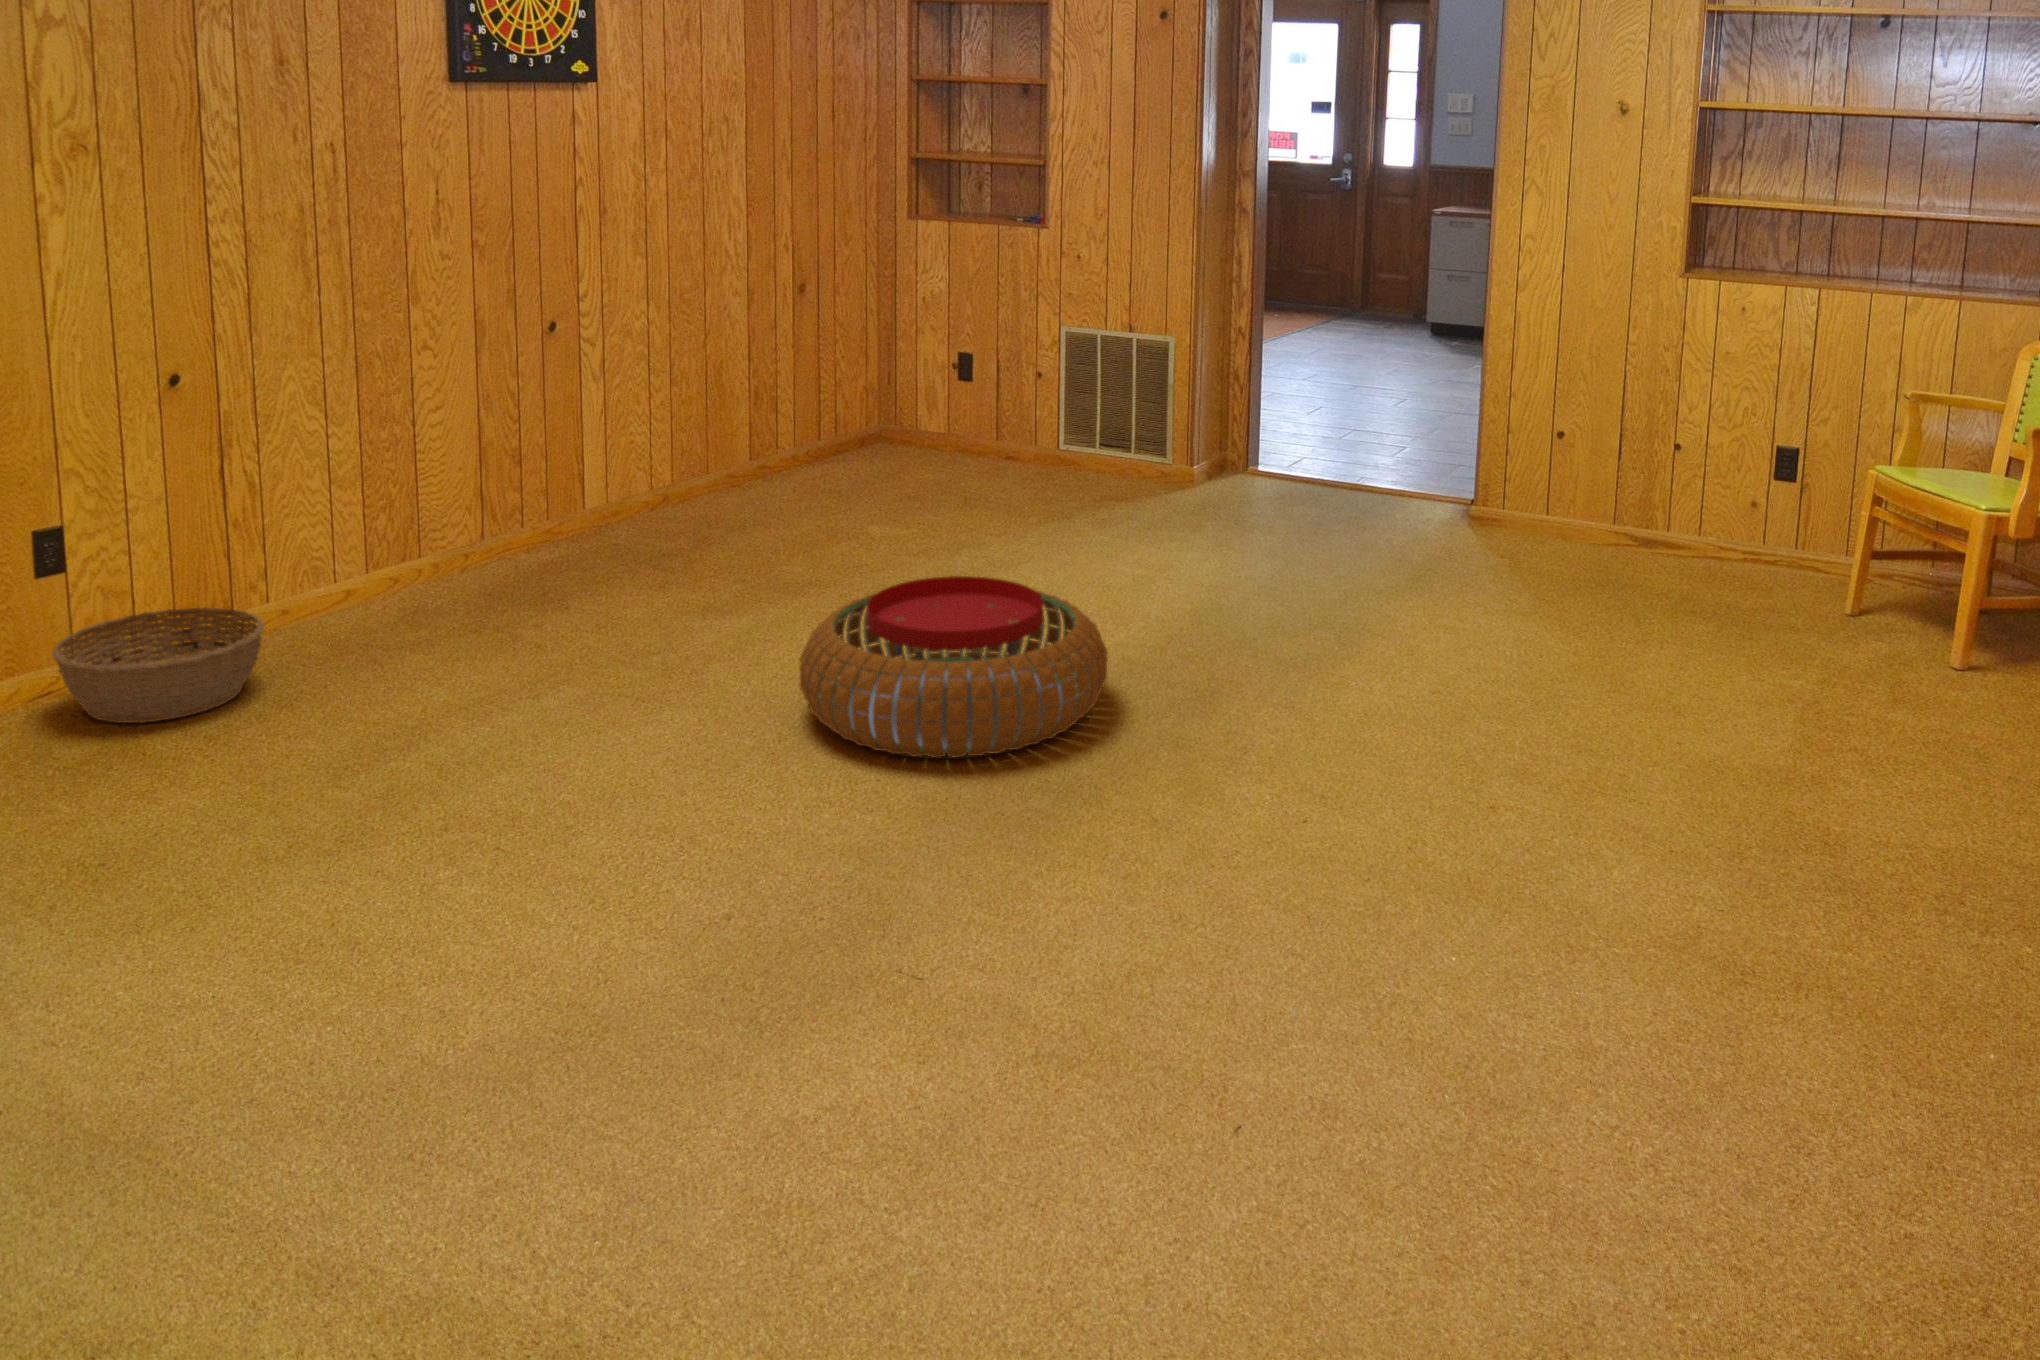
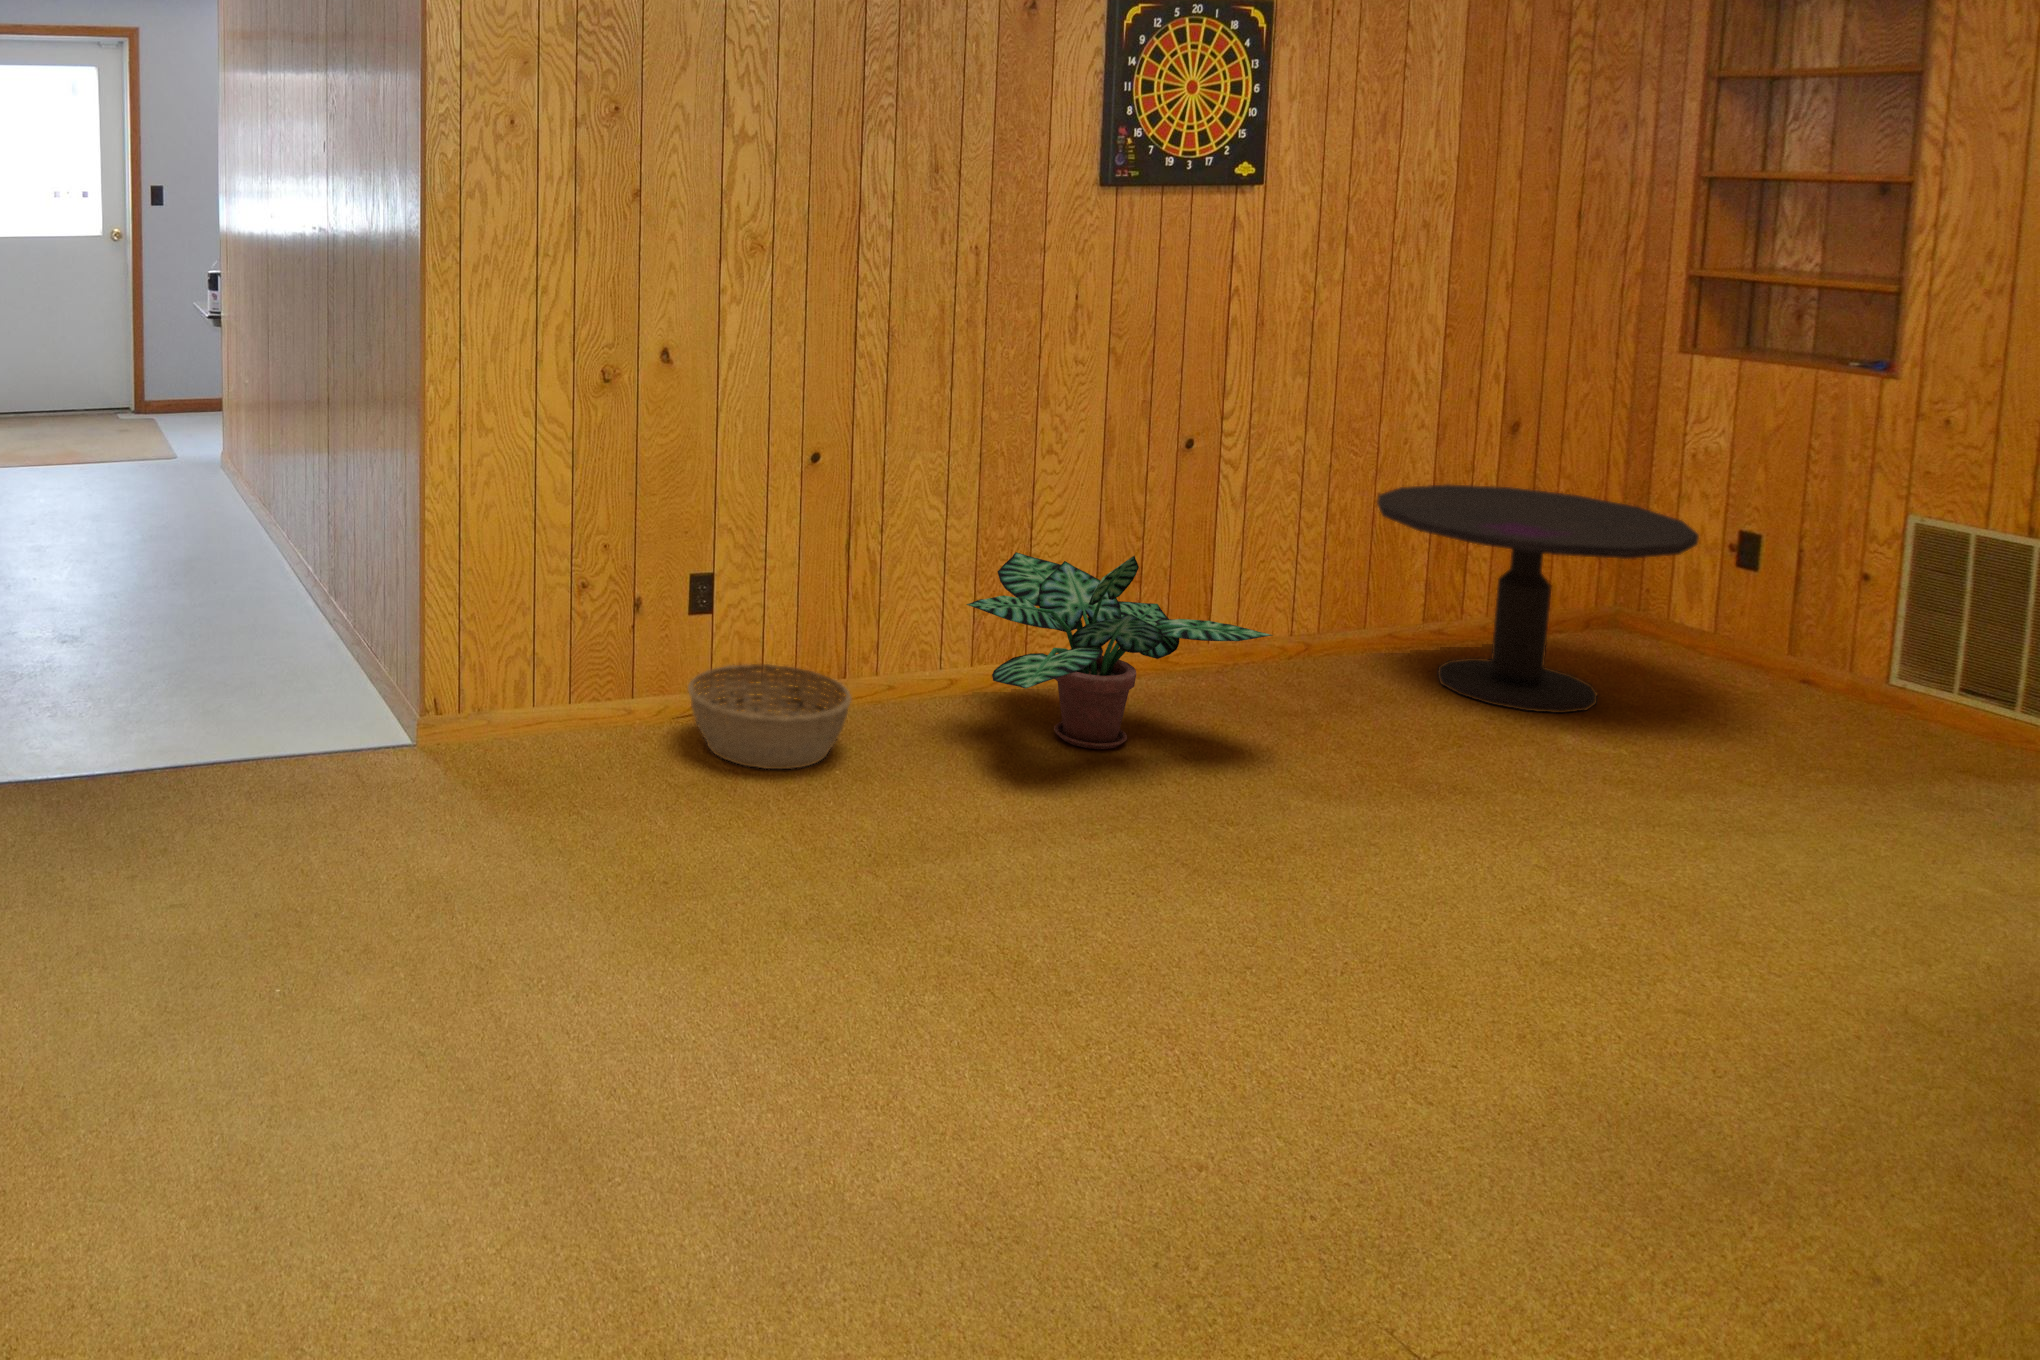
side table: none [715,335,944,510] -> present [1377,485,1699,713]
potted plant: none [375,428,665,618] -> present [967,552,1273,749]
pouf: present [800,576,1108,758] -> none [1369,839,1861,1128]

